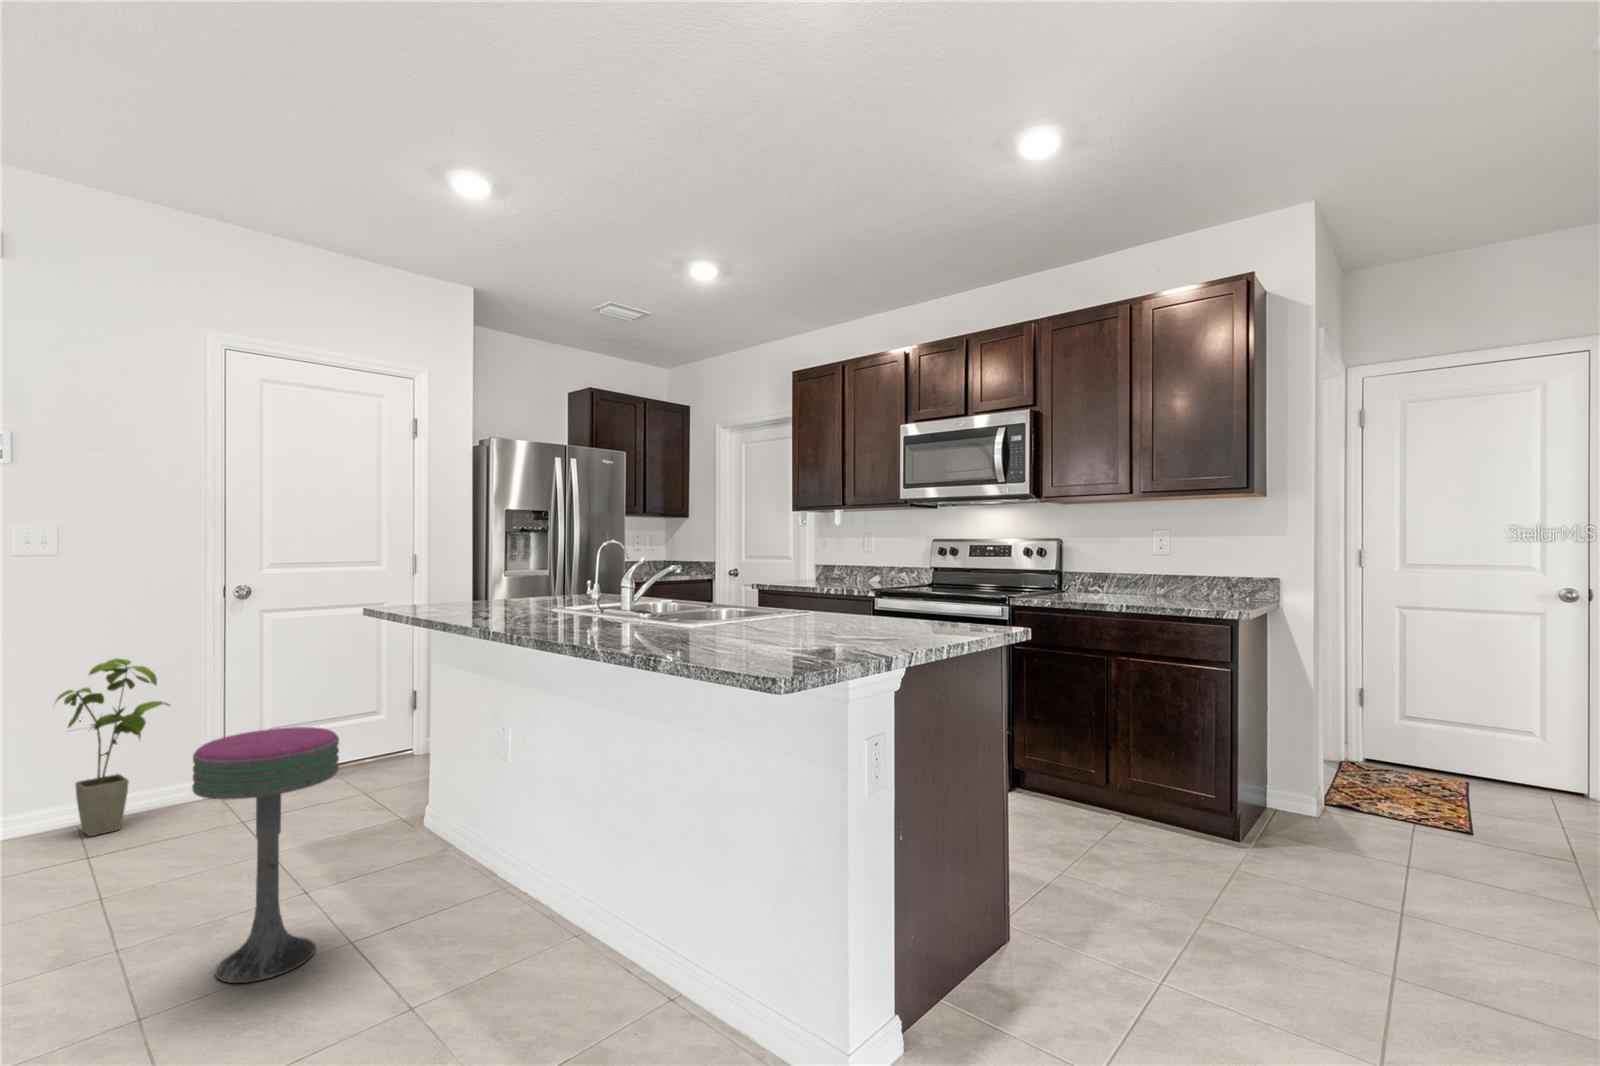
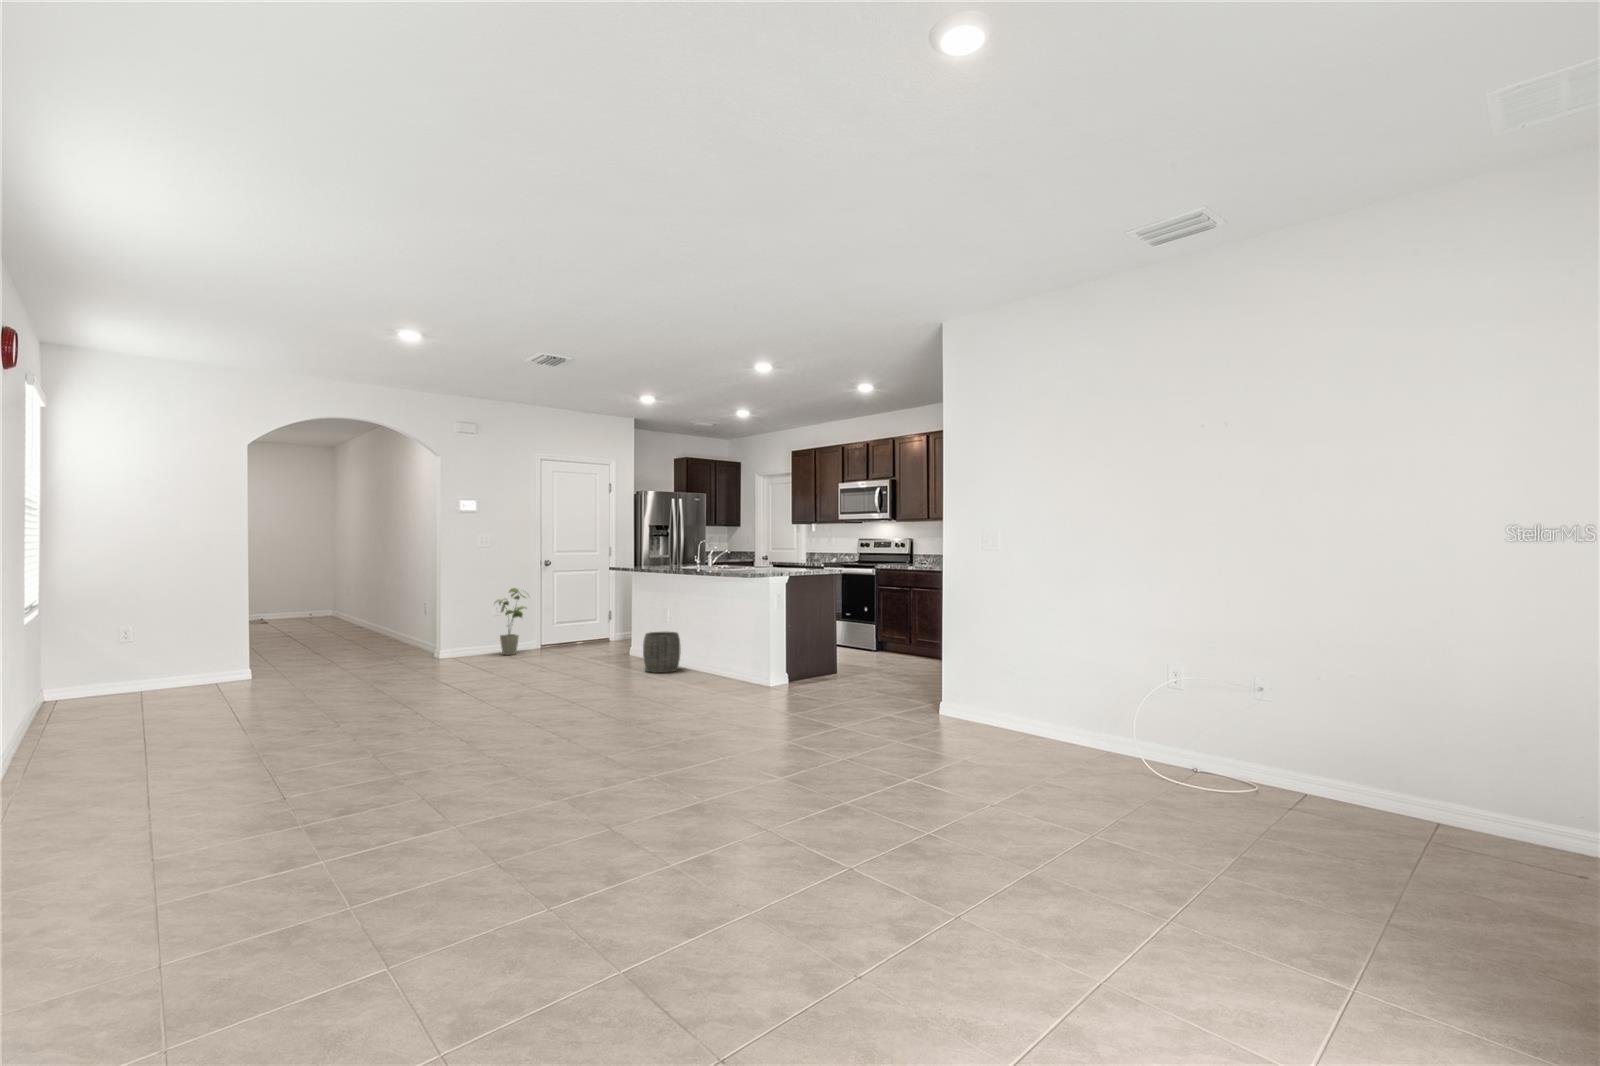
bar stool: present [192,727,339,983] -> none [584,602,622,673]
woven basket: none [403,811,528,972] -> present [643,632,680,673]

